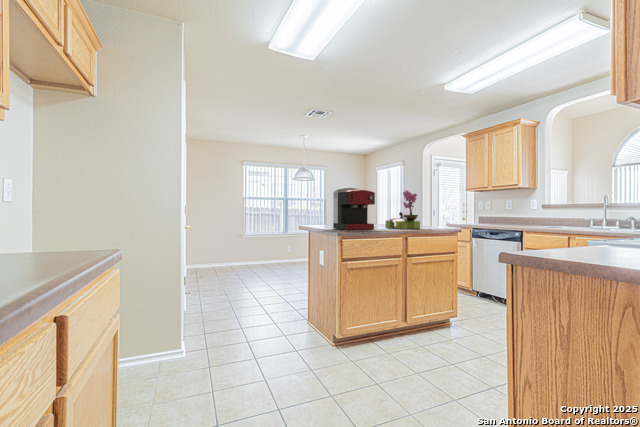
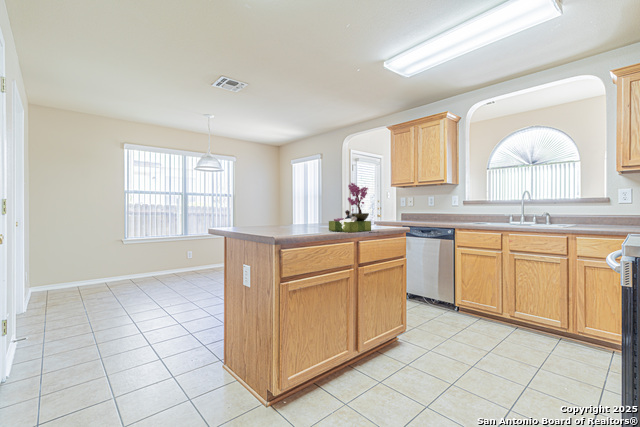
coffee maker: present [333,188,375,230] -> none [262,178,320,236]

